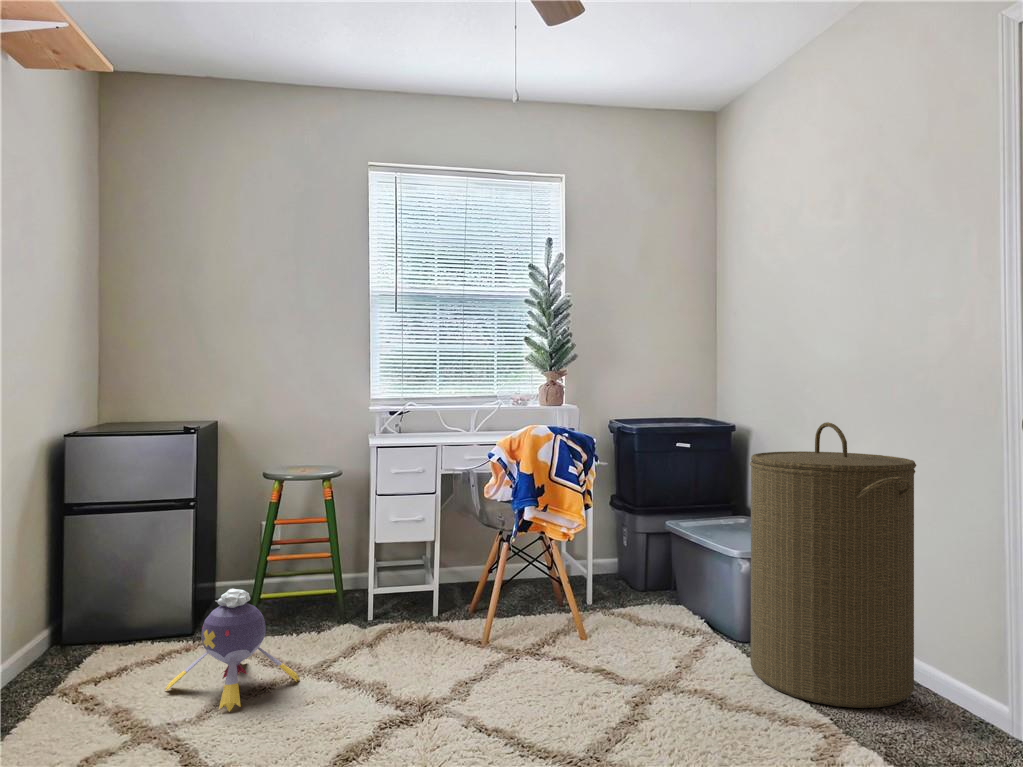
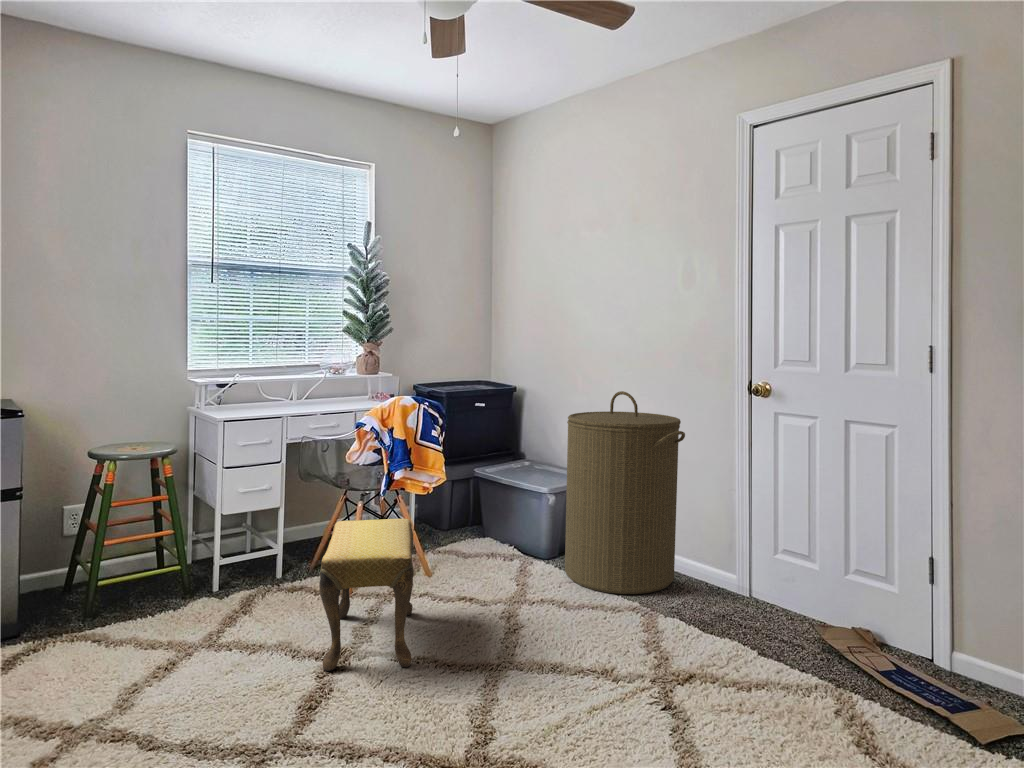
footstool: none [385,559,528,737] -> present [319,519,414,671]
plush toy: present [165,589,300,712] -> none [58,576,204,695]

